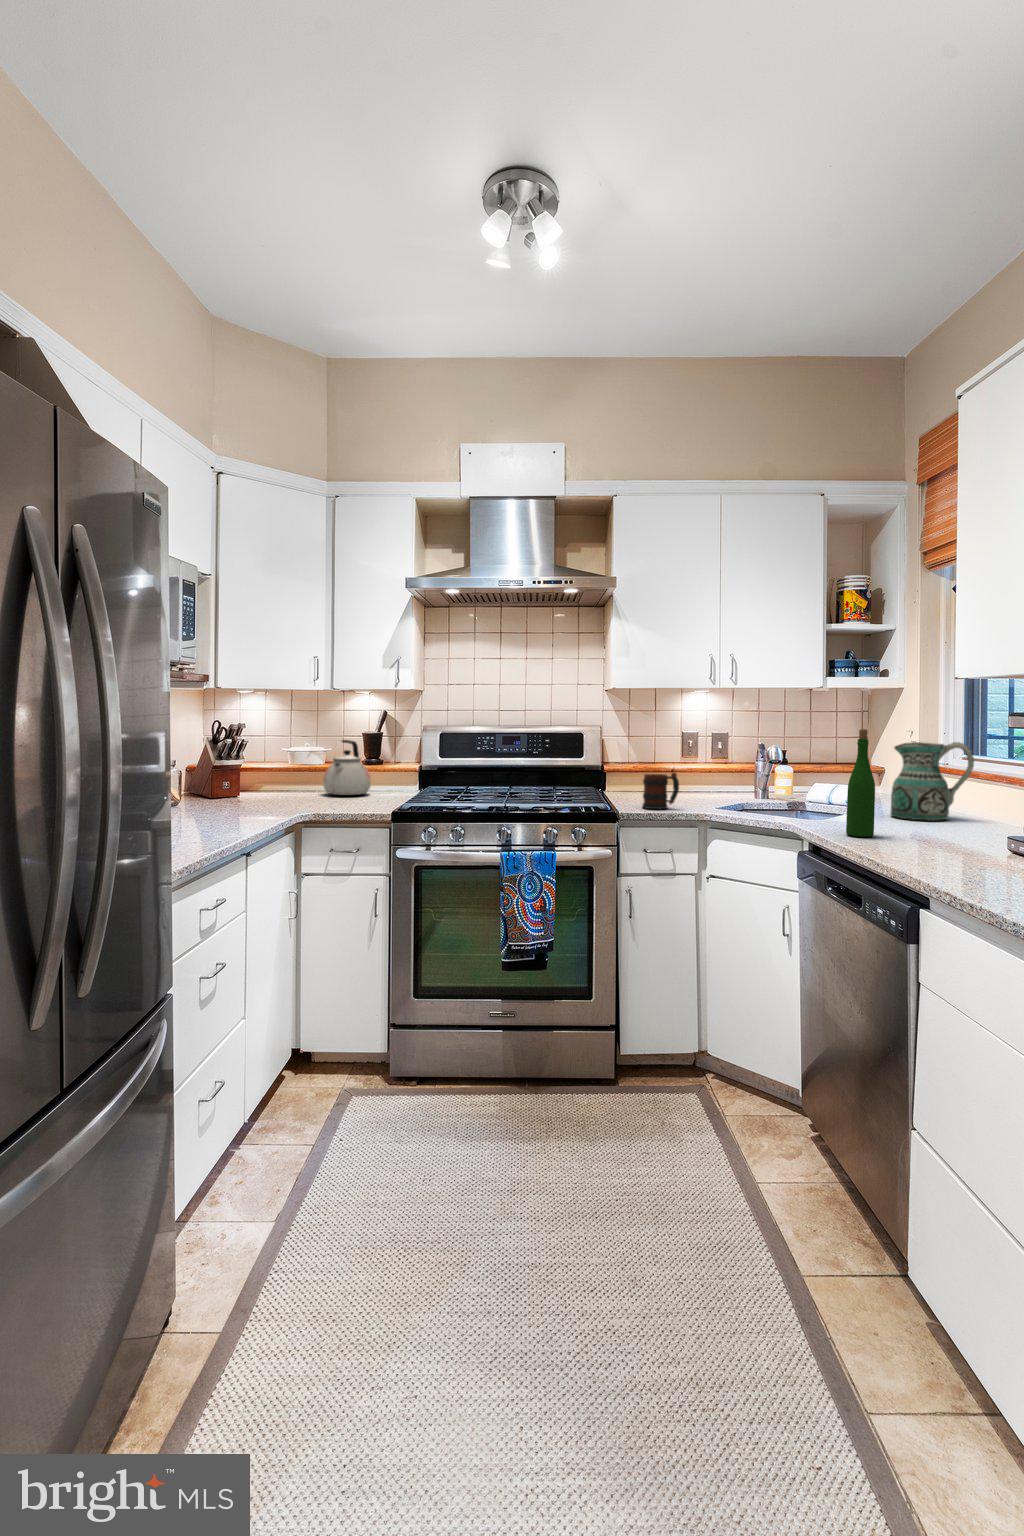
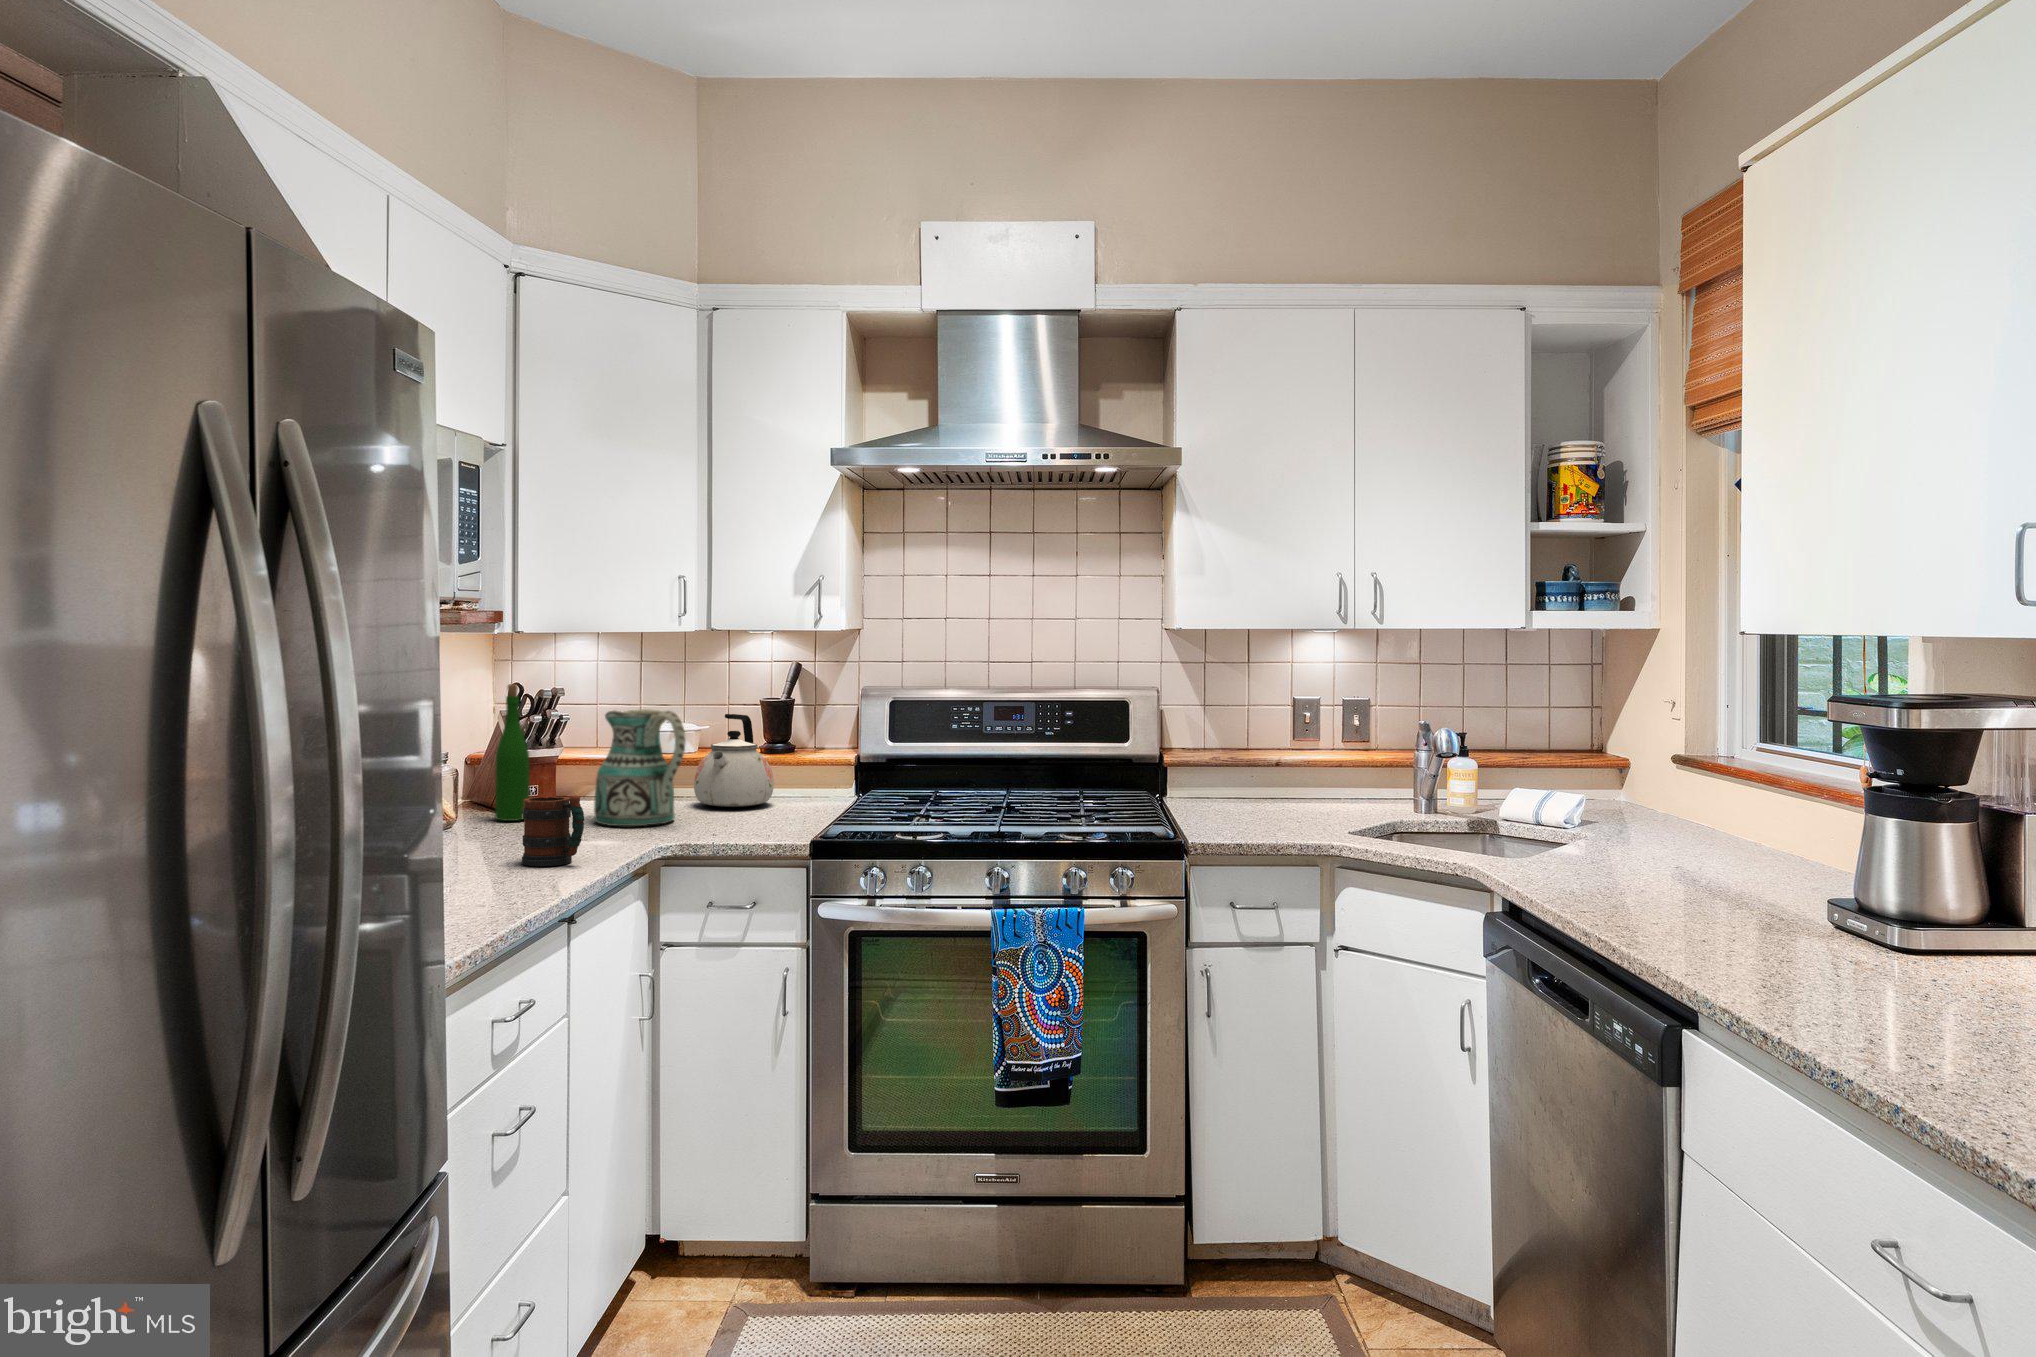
wine bottle: present [846,729,875,837] -> present [495,684,530,821]
ceramic pitcher: present [891,742,974,821] -> present [594,709,686,826]
mug: present [642,773,679,809] -> present [522,795,584,866]

